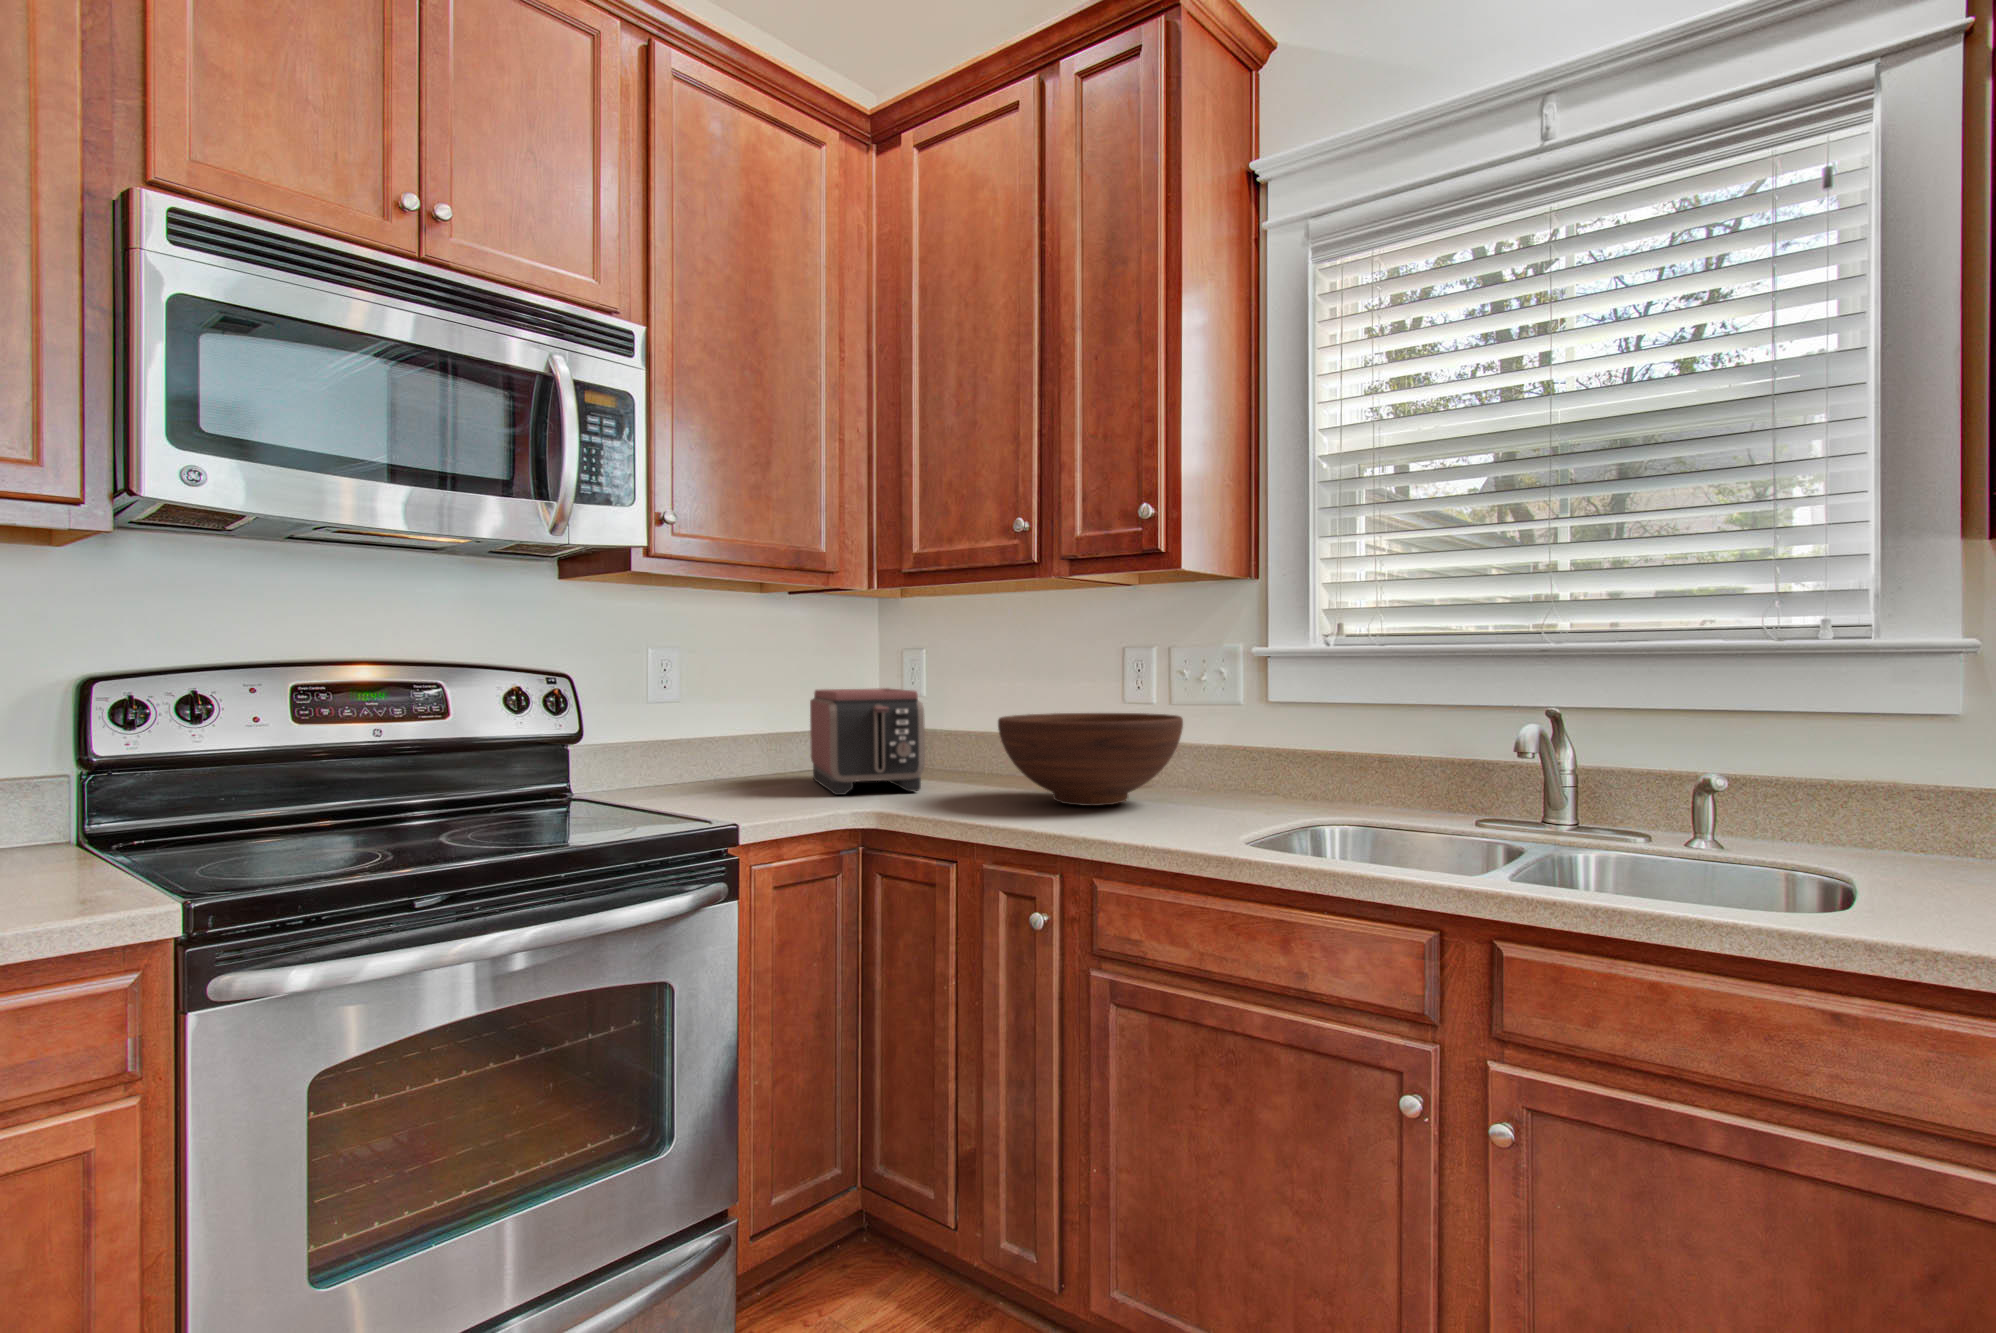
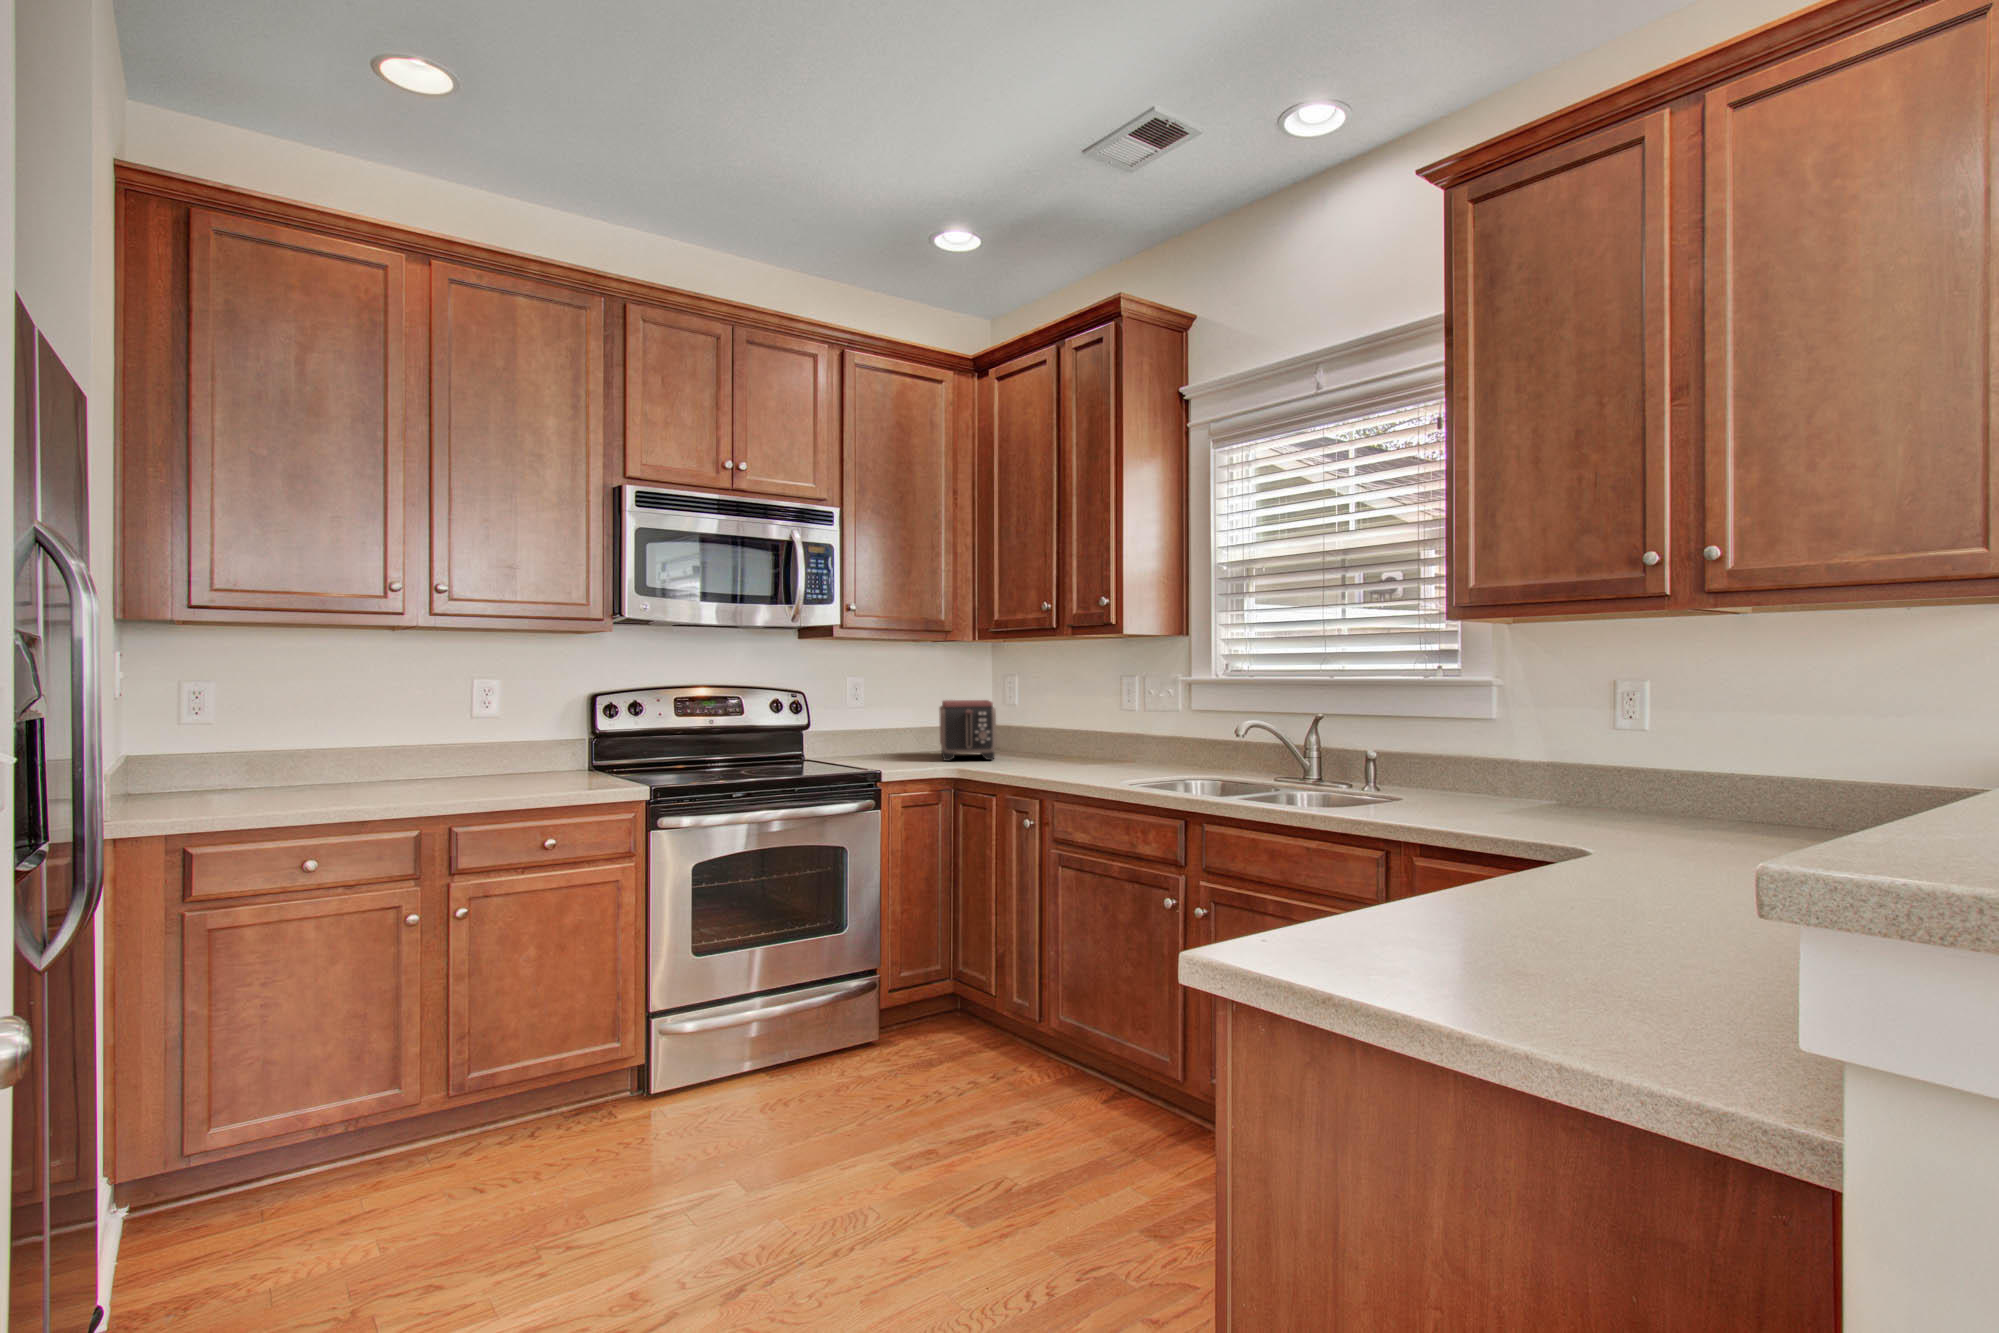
fruit bowl: present [998,713,1183,806] -> none [1028,715,1134,768]

